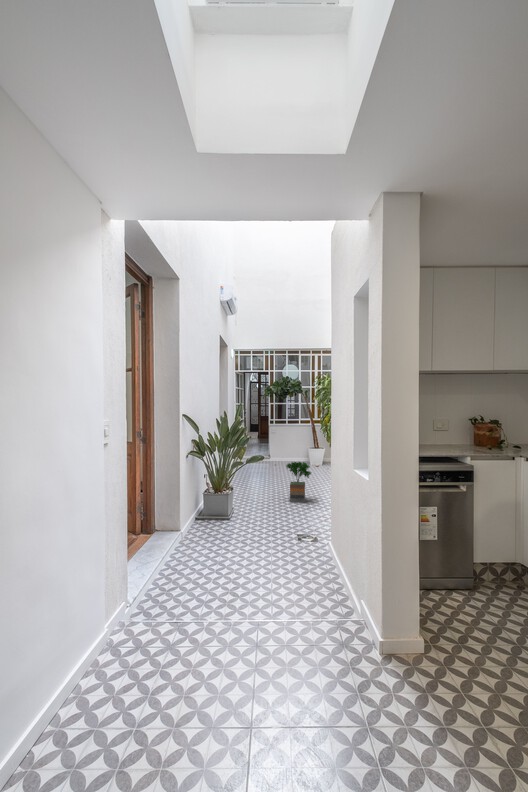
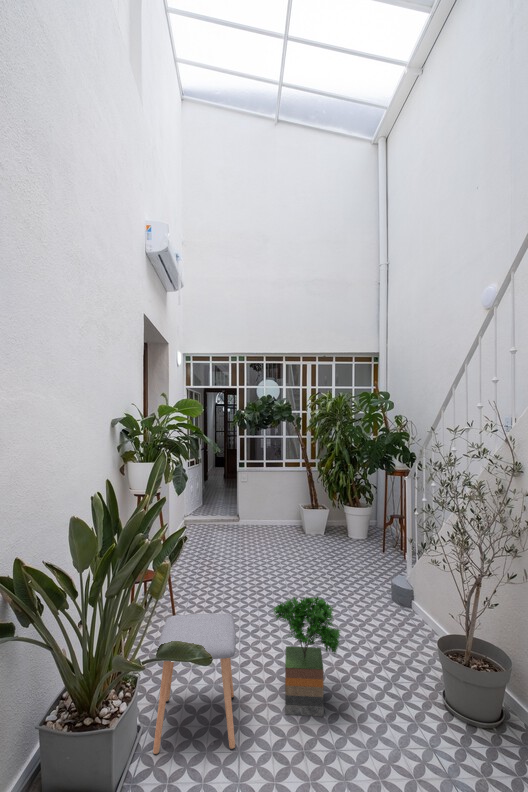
stool: none [243,466,271,506] -> present [153,613,236,755]

